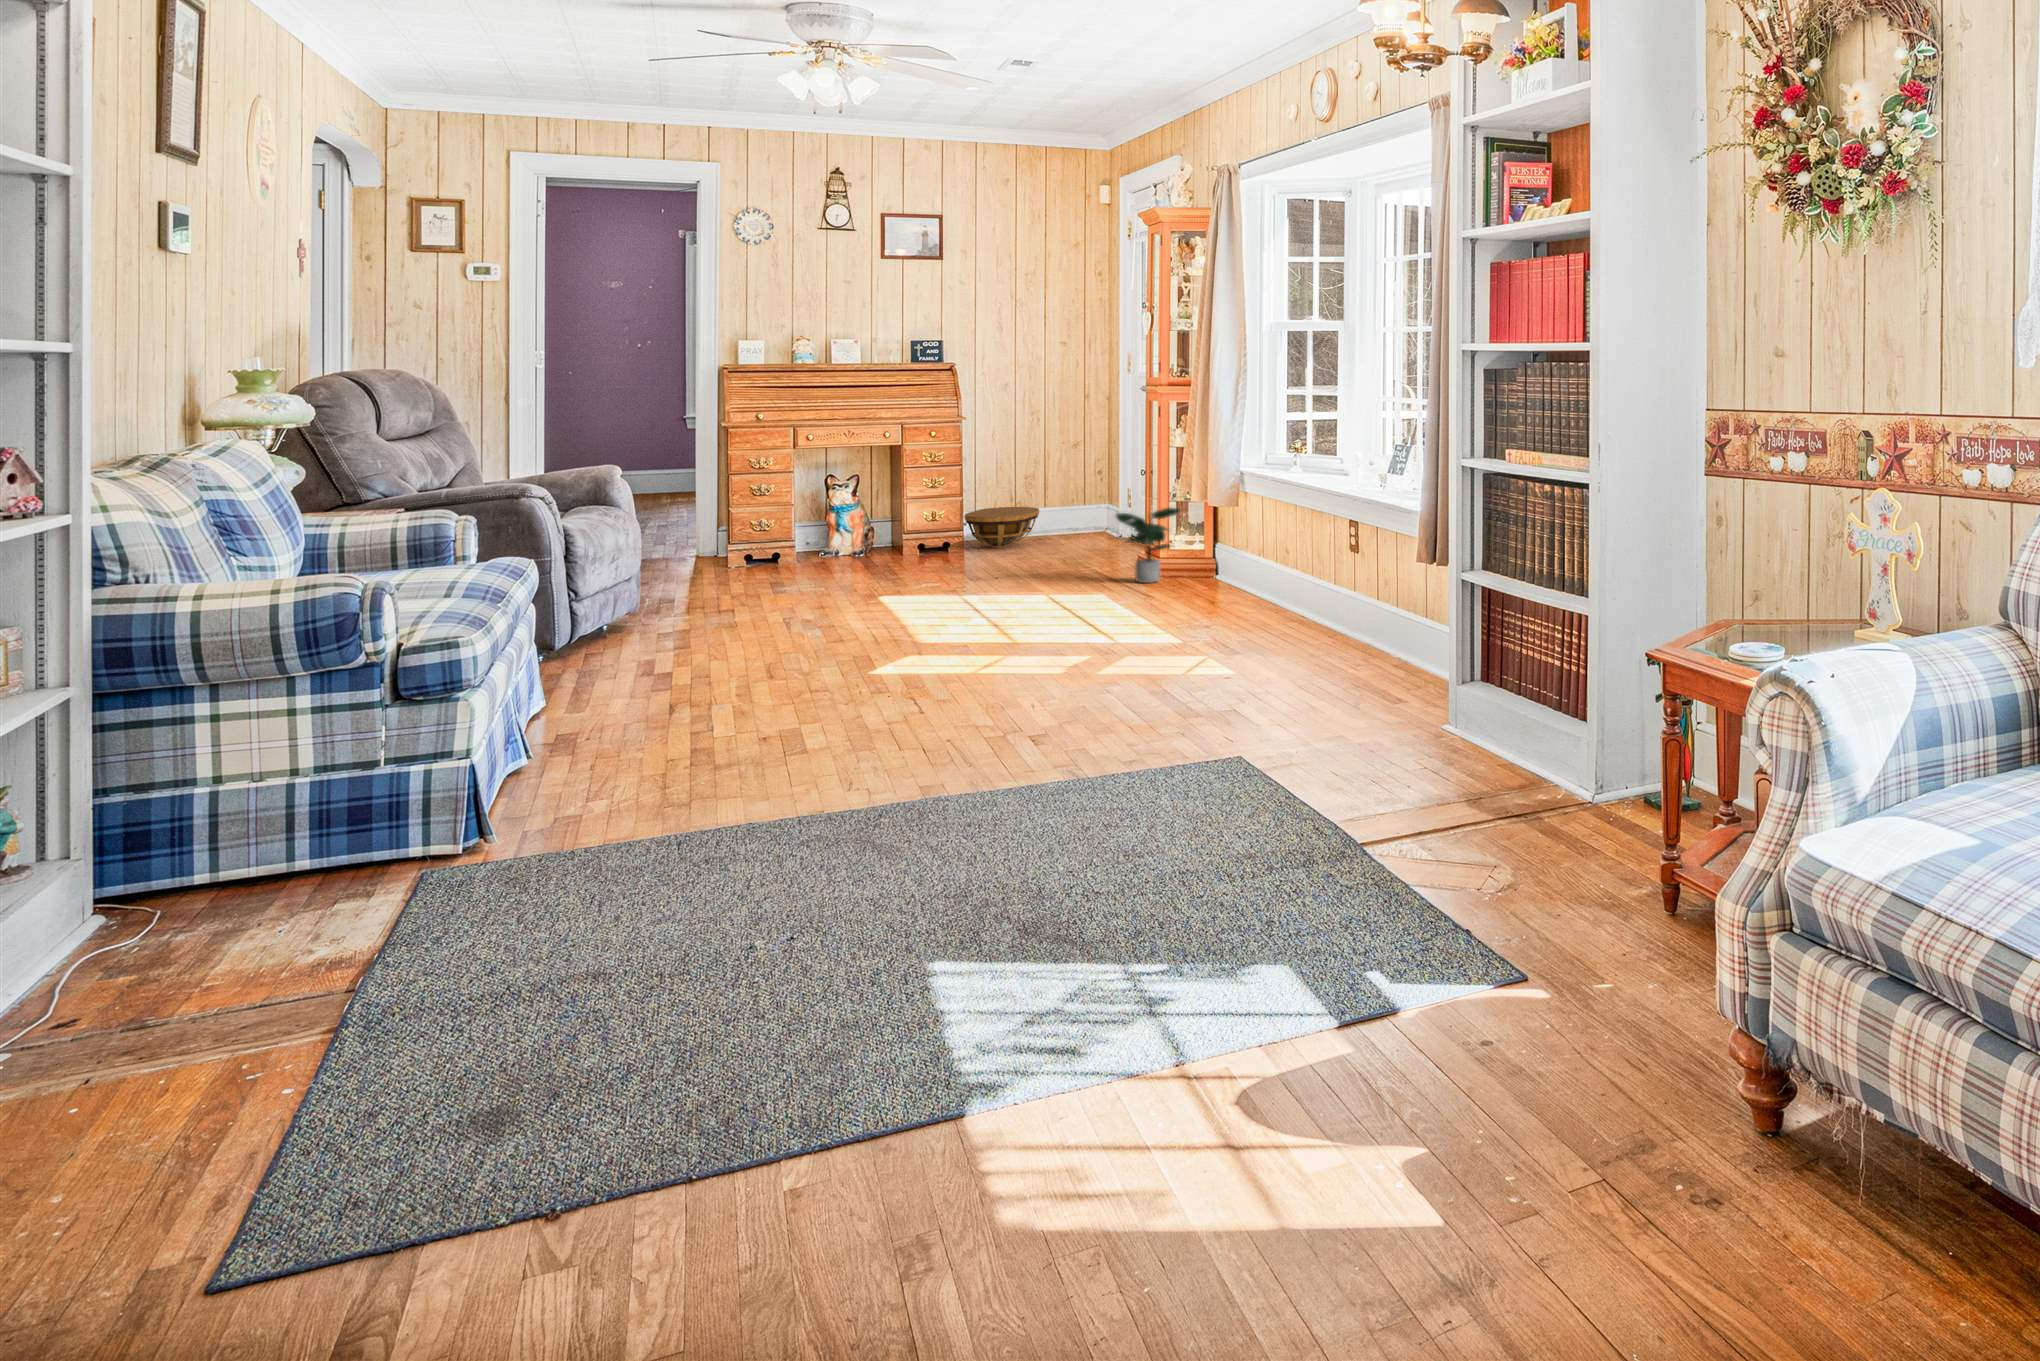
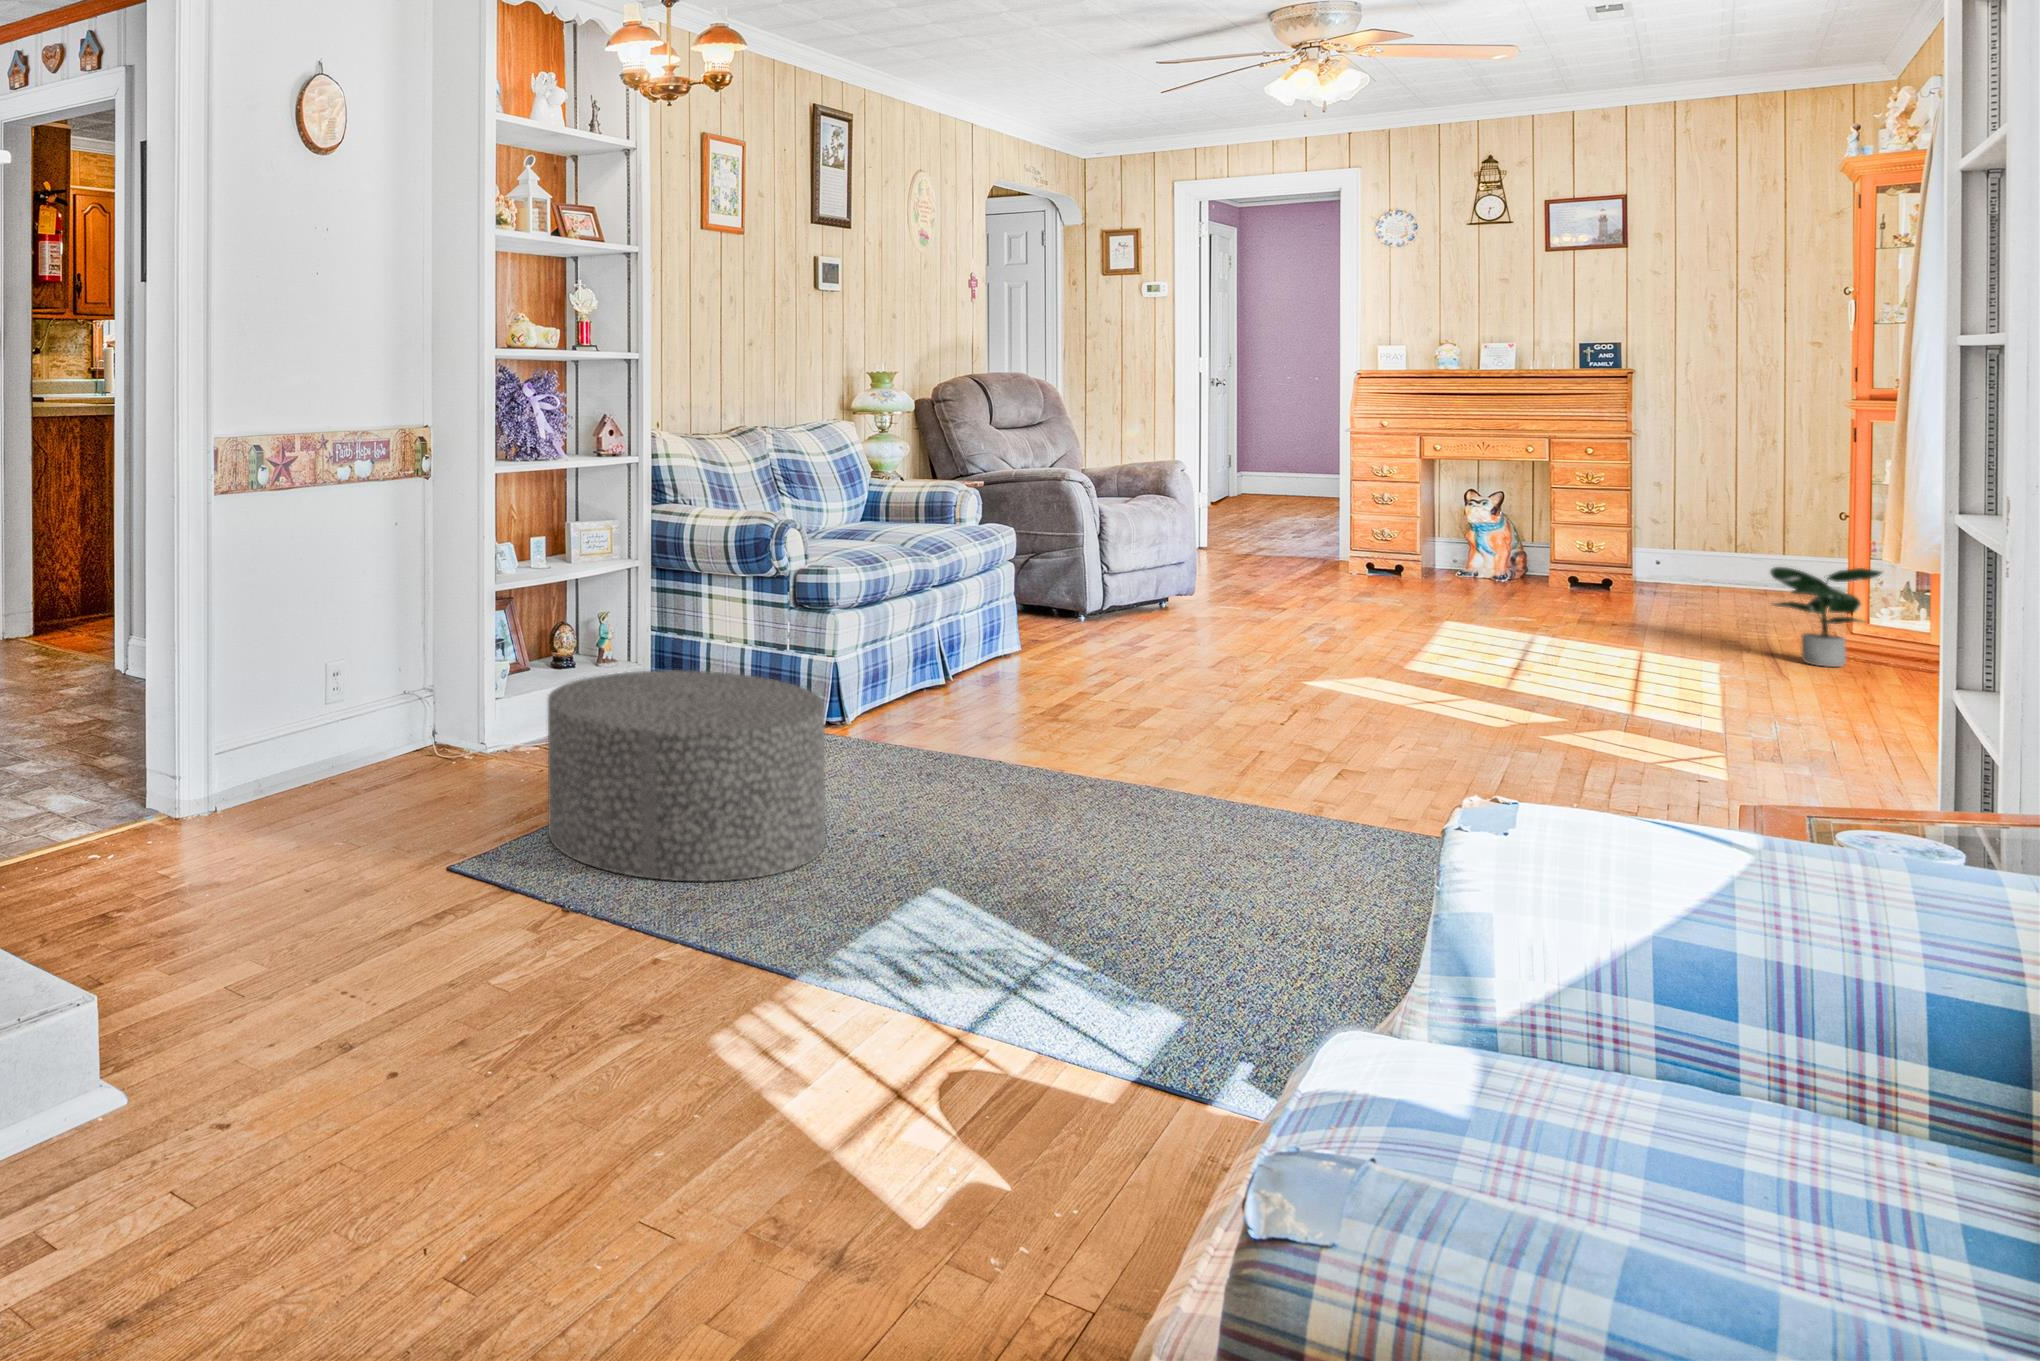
basket: present [965,507,1039,548] -> none [1637,549,1756,598]
ottoman: none [256,790,748,1156] -> present [548,670,826,881]

